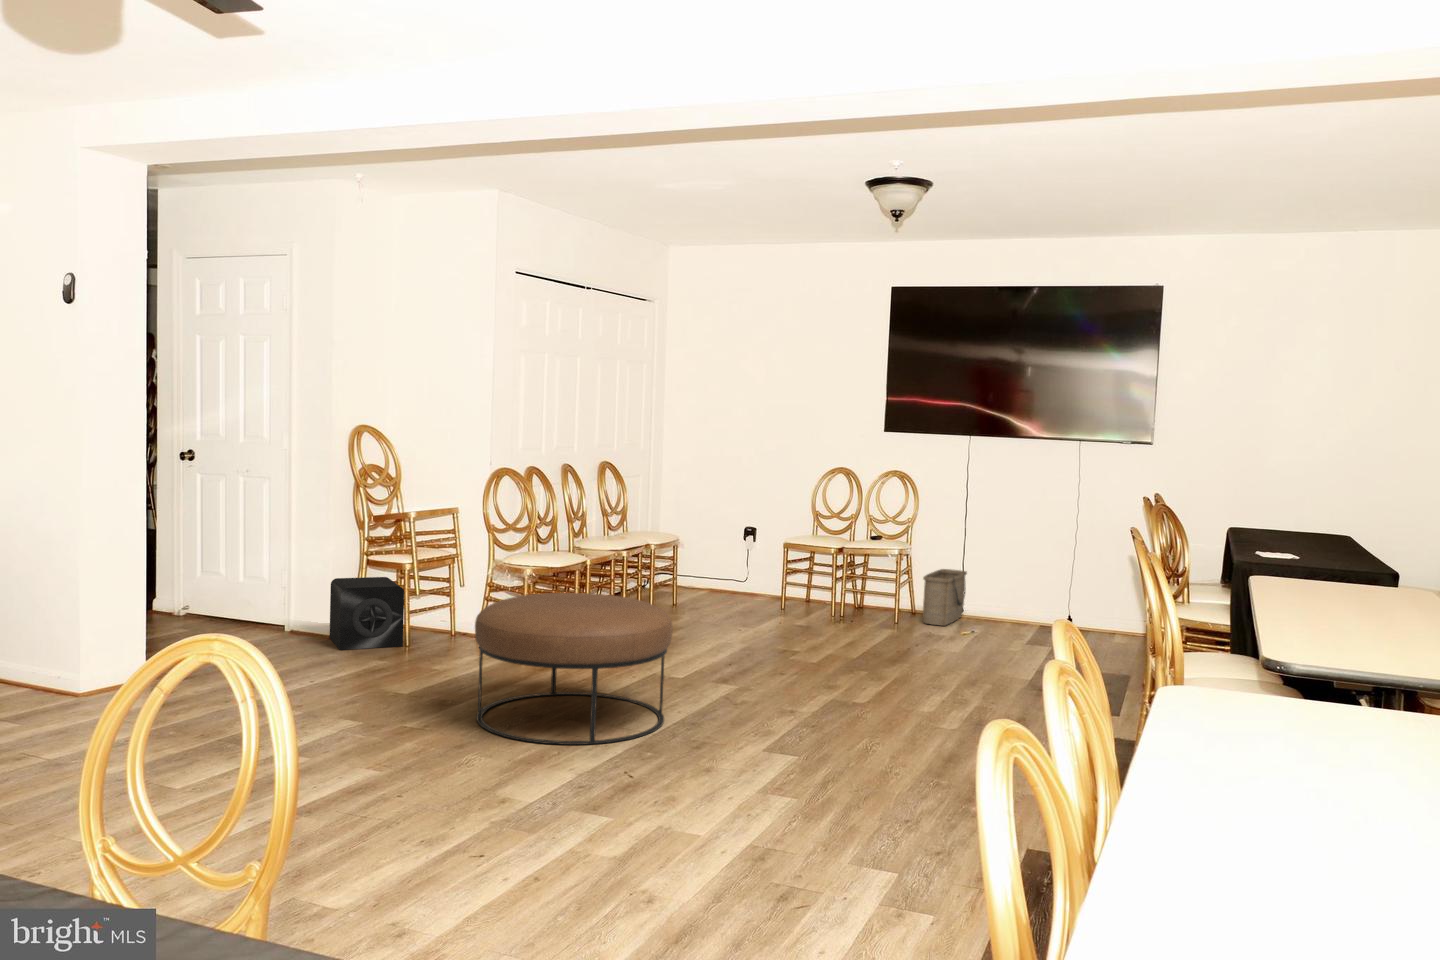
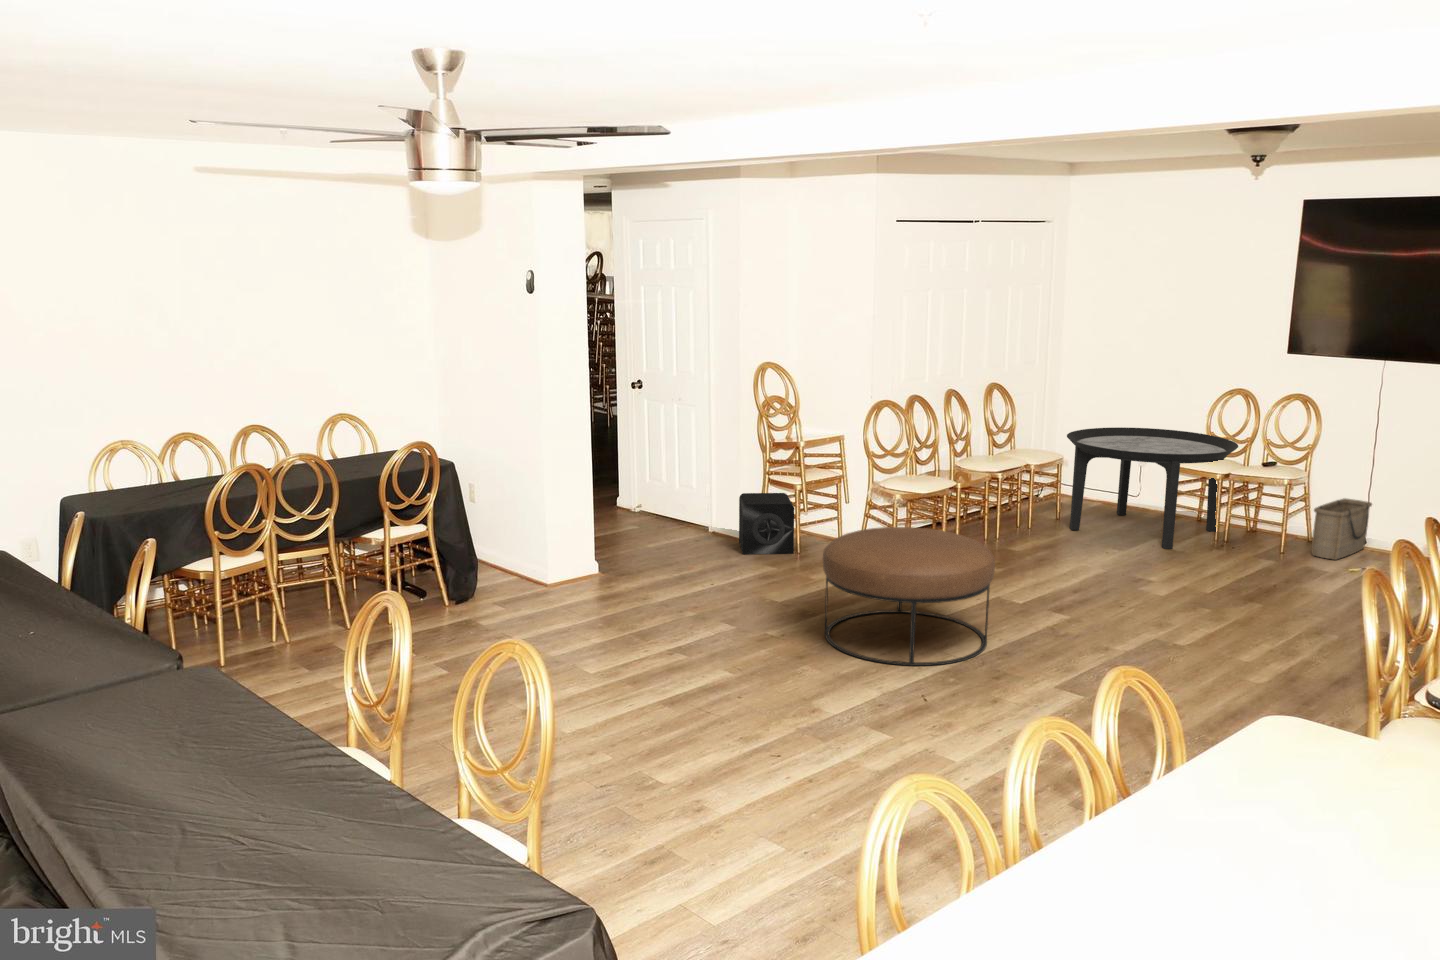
round table: none [686,507,851,624] -> present [1067,427,1238,549]

